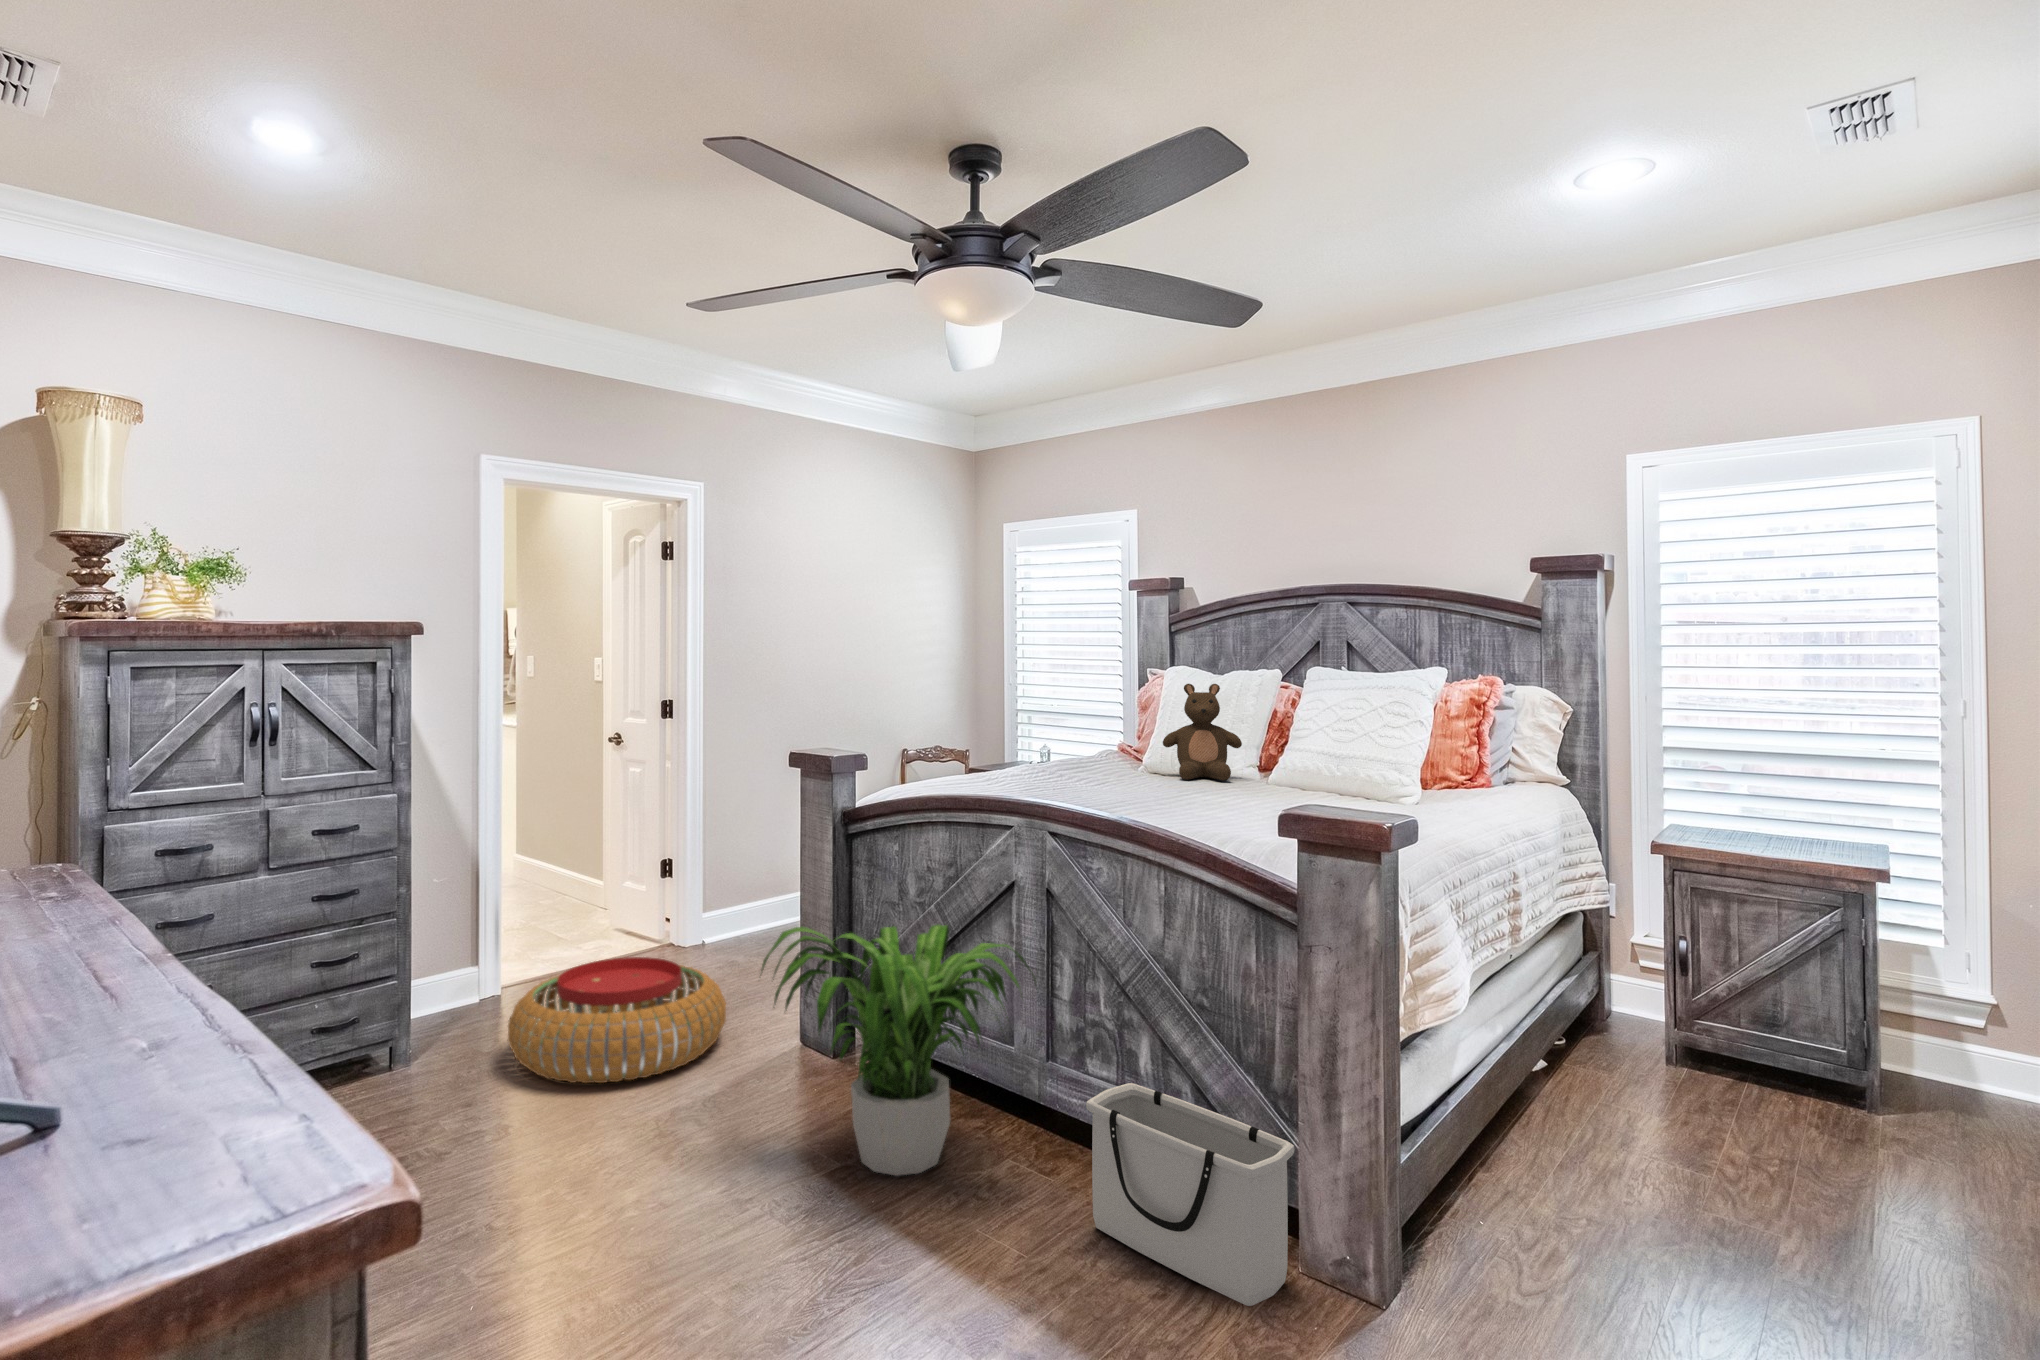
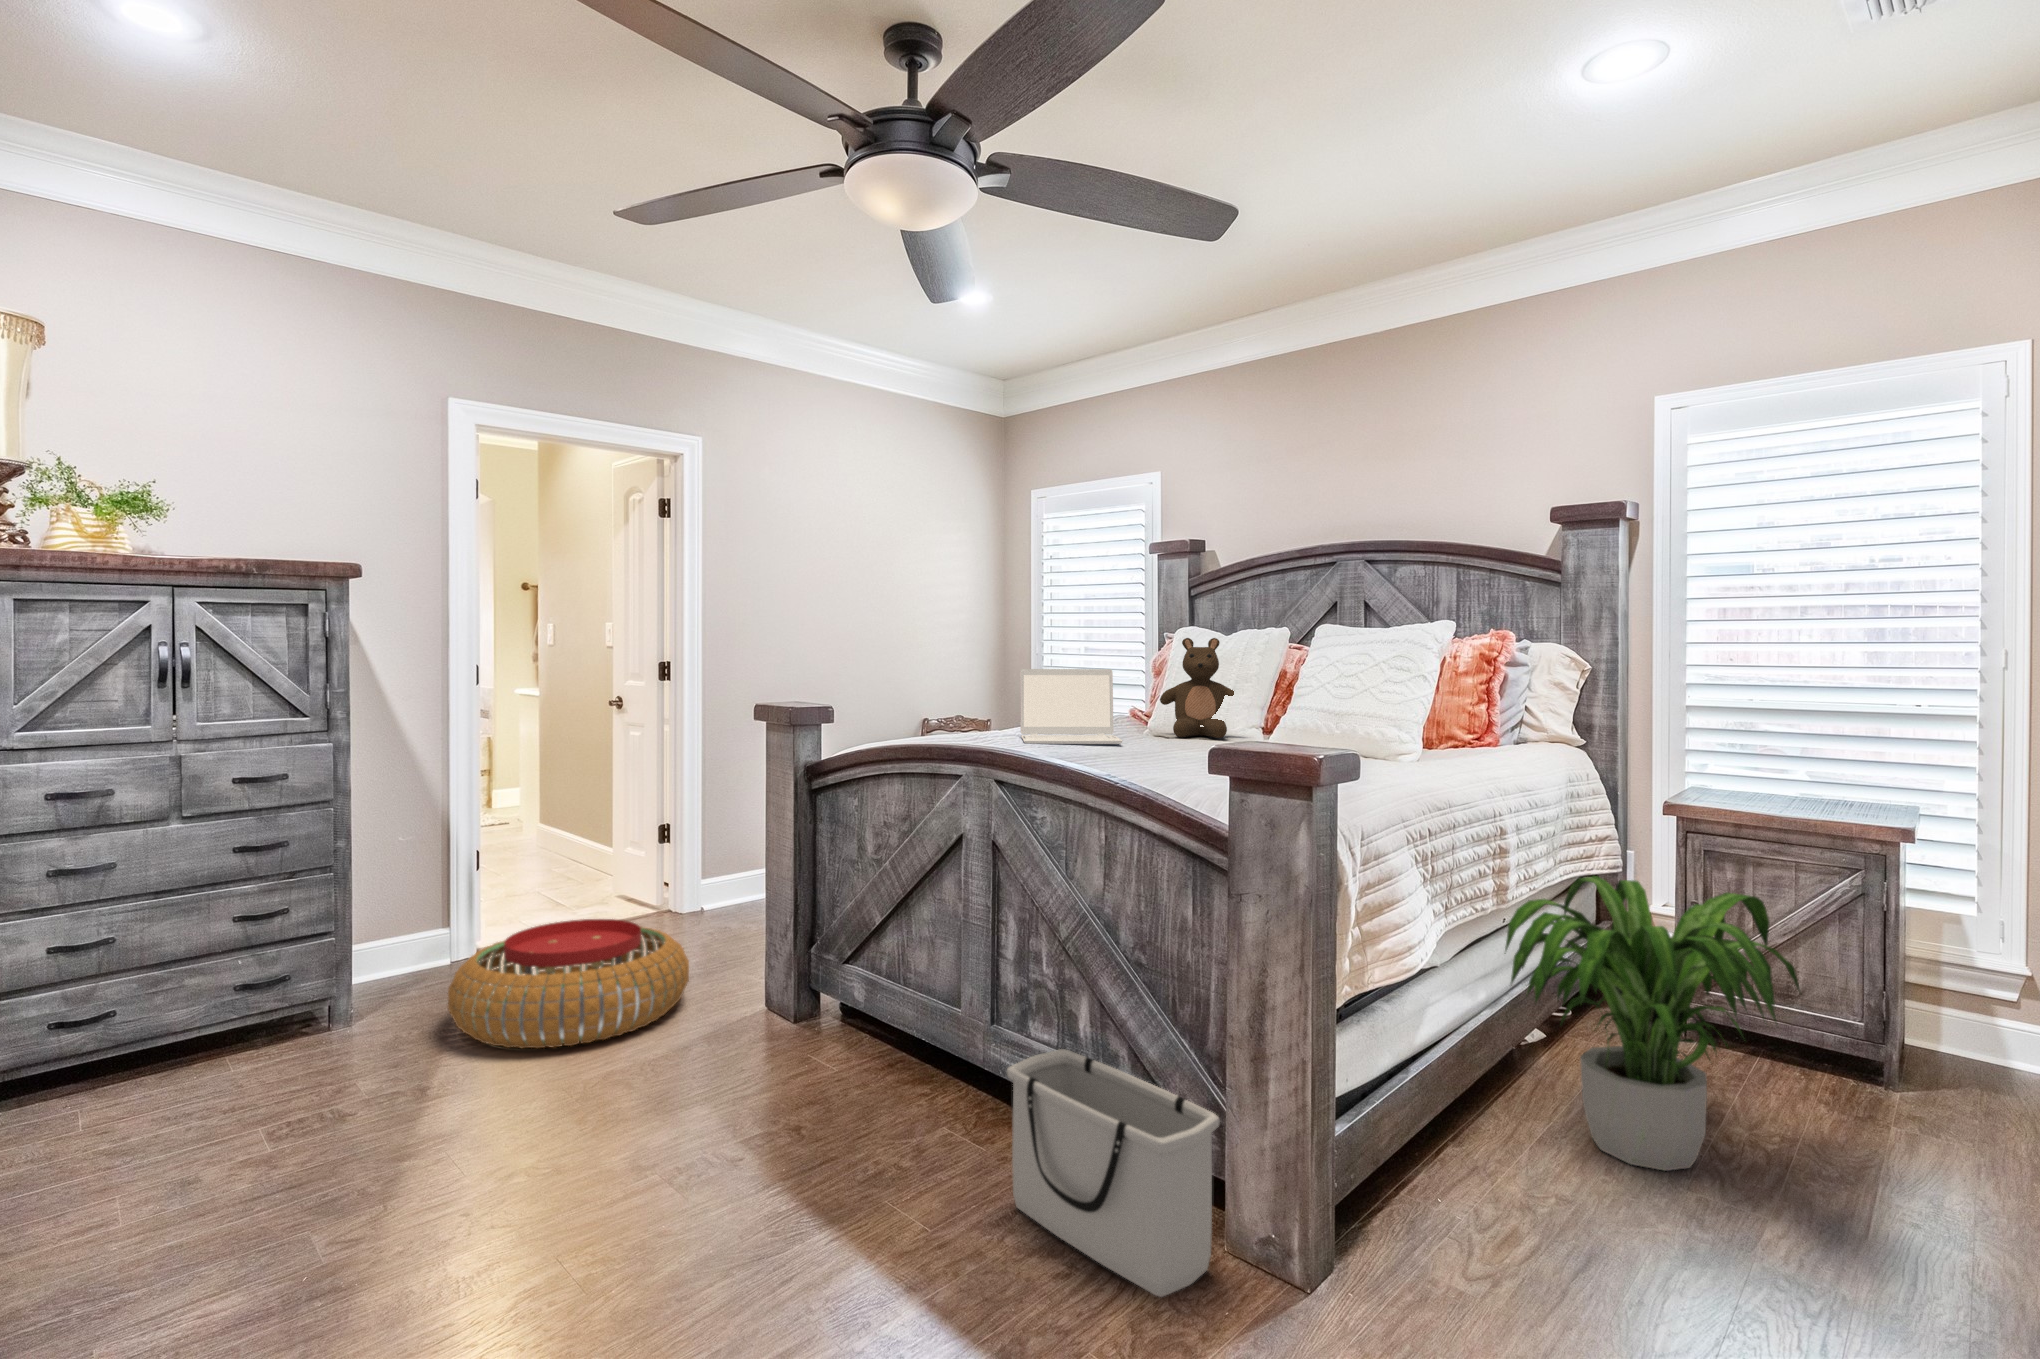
laptop: none [1040,717,1144,792] -> present [1020,669,1122,744]
potted plant: present [762,925,1036,1176] -> present [1505,876,1800,1171]

